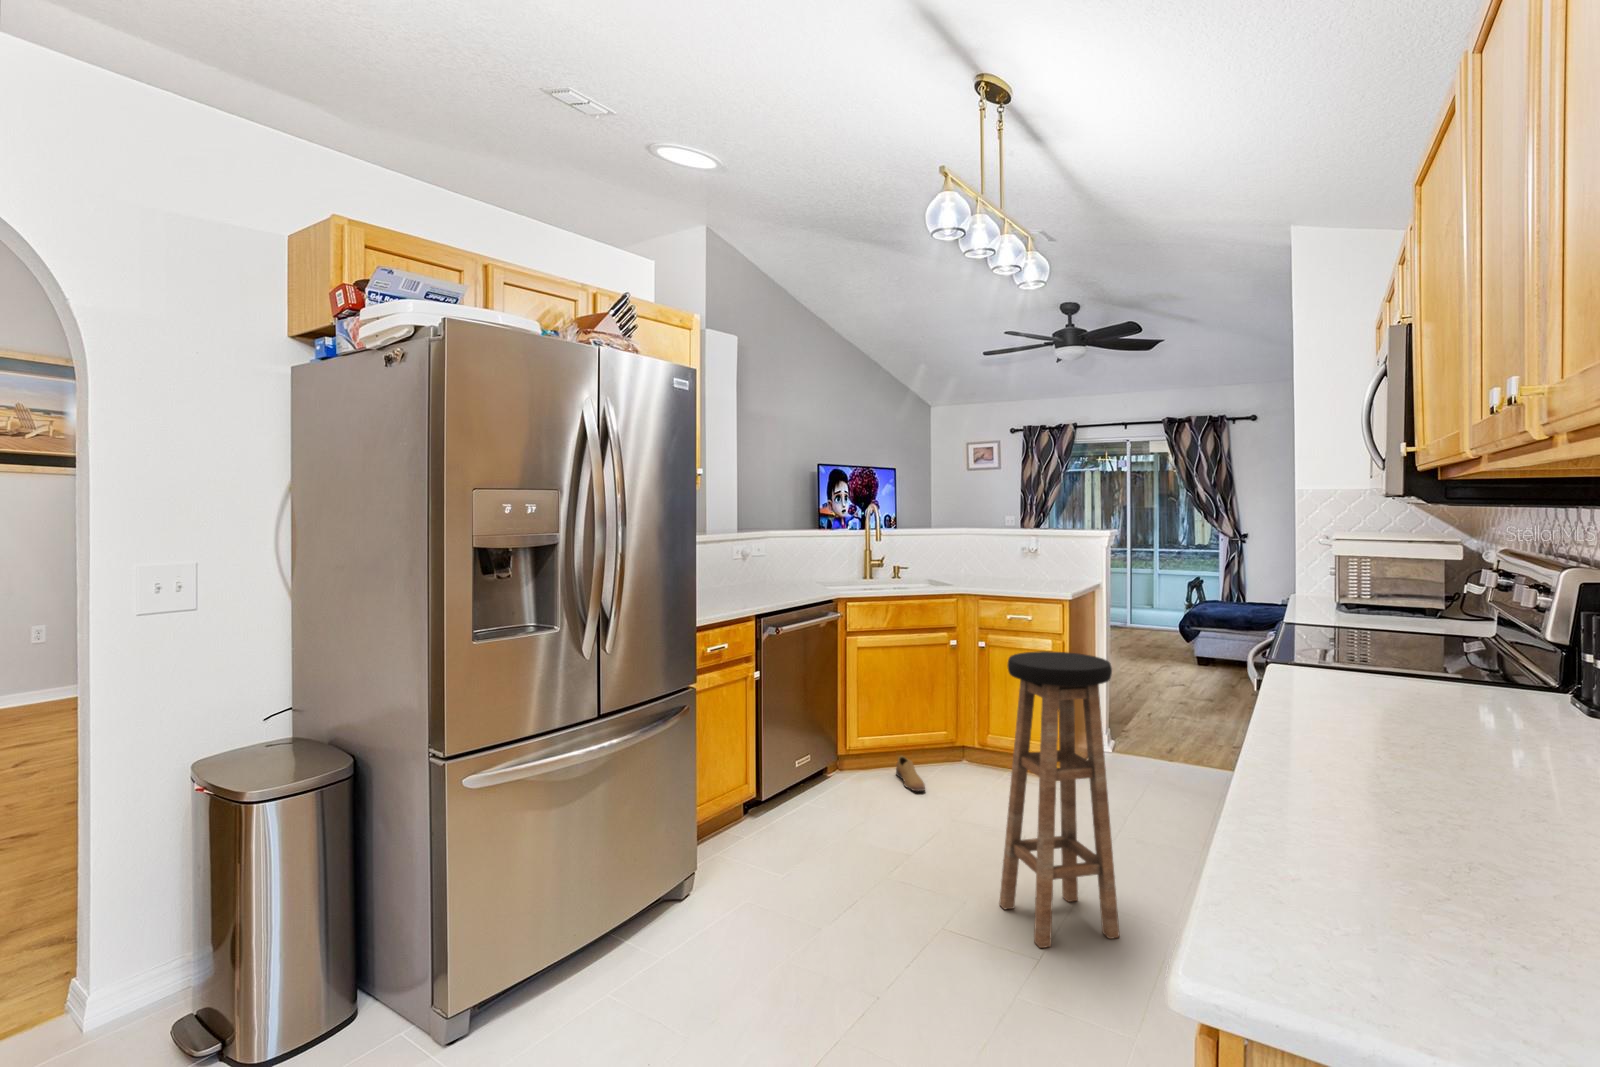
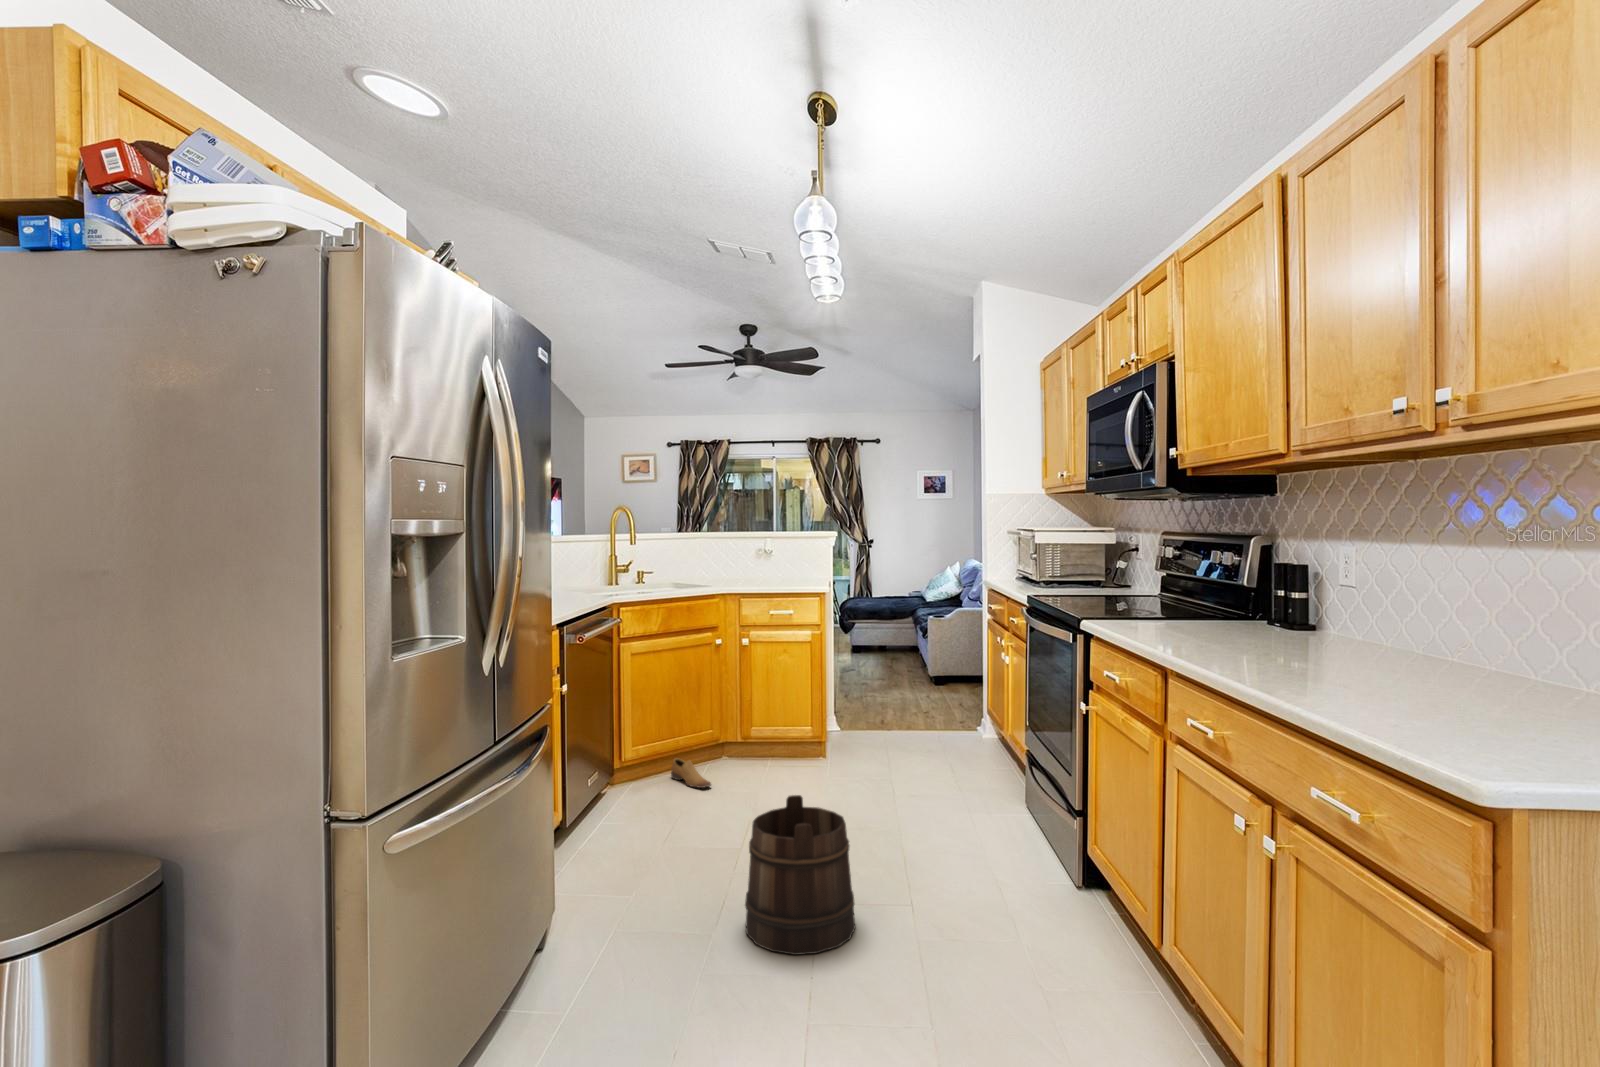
bar stool: present [999,651,1120,948] -> none [843,628,945,880]
bucket: none [835,828,956,1010] -> present [745,795,855,955]

